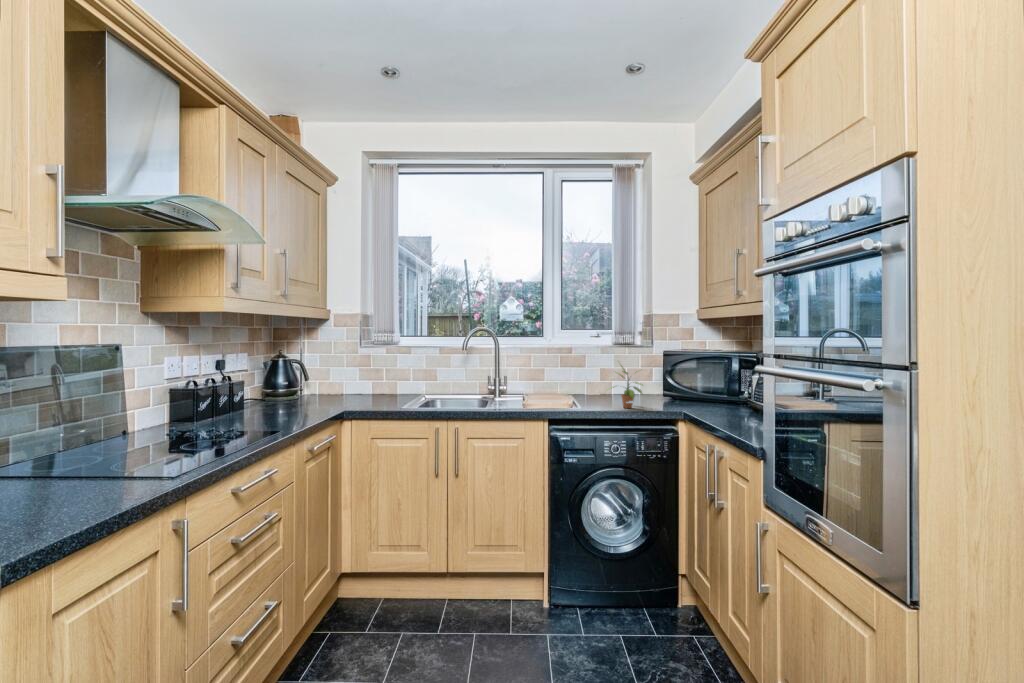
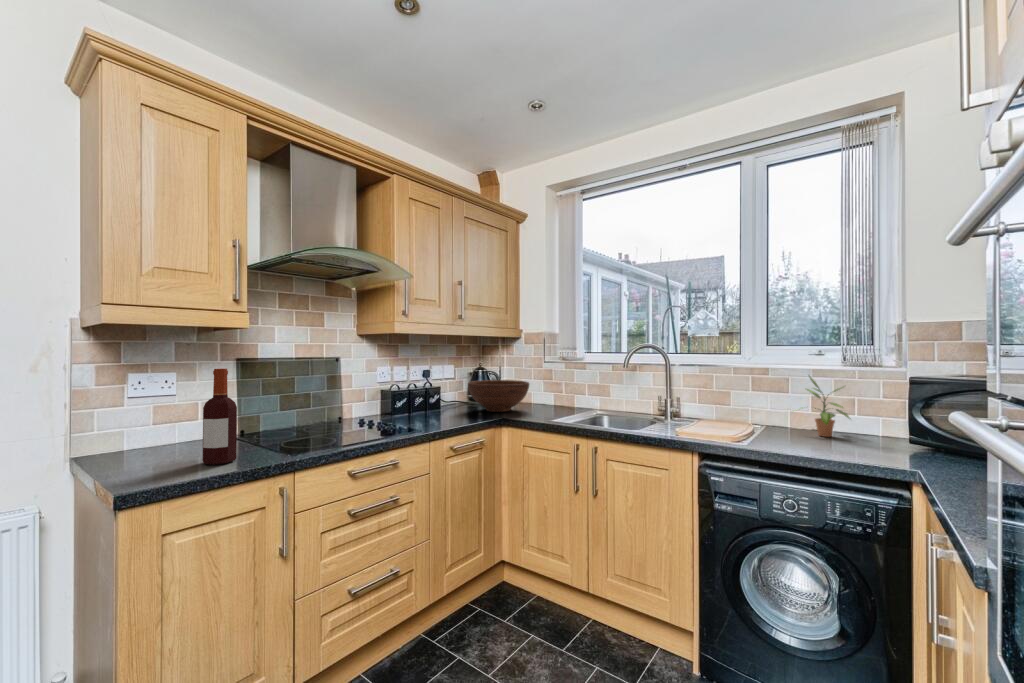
bottle: none [41,370,97,512] -> present [202,369,237,465]
fruit bowl: none [286,370,362,407] -> present [468,380,529,412]

